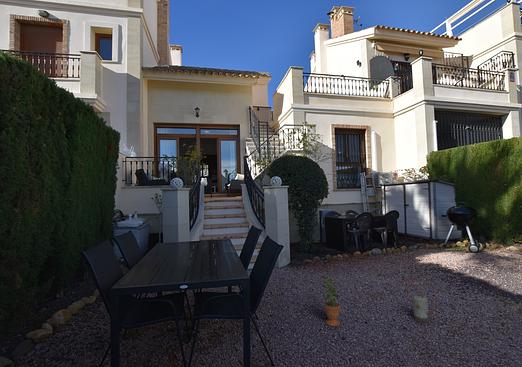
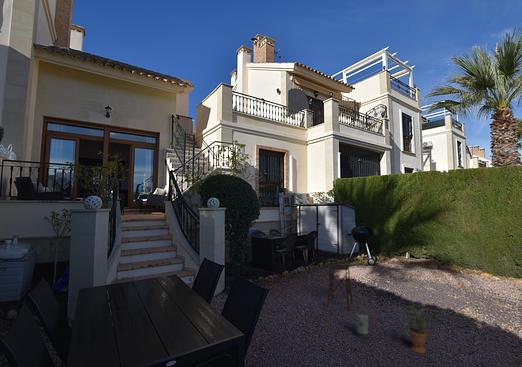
side table: none [392,244,425,295] -> present [327,264,352,311]
potted plant: present [321,275,341,326] -> present [405,301,427,353]

